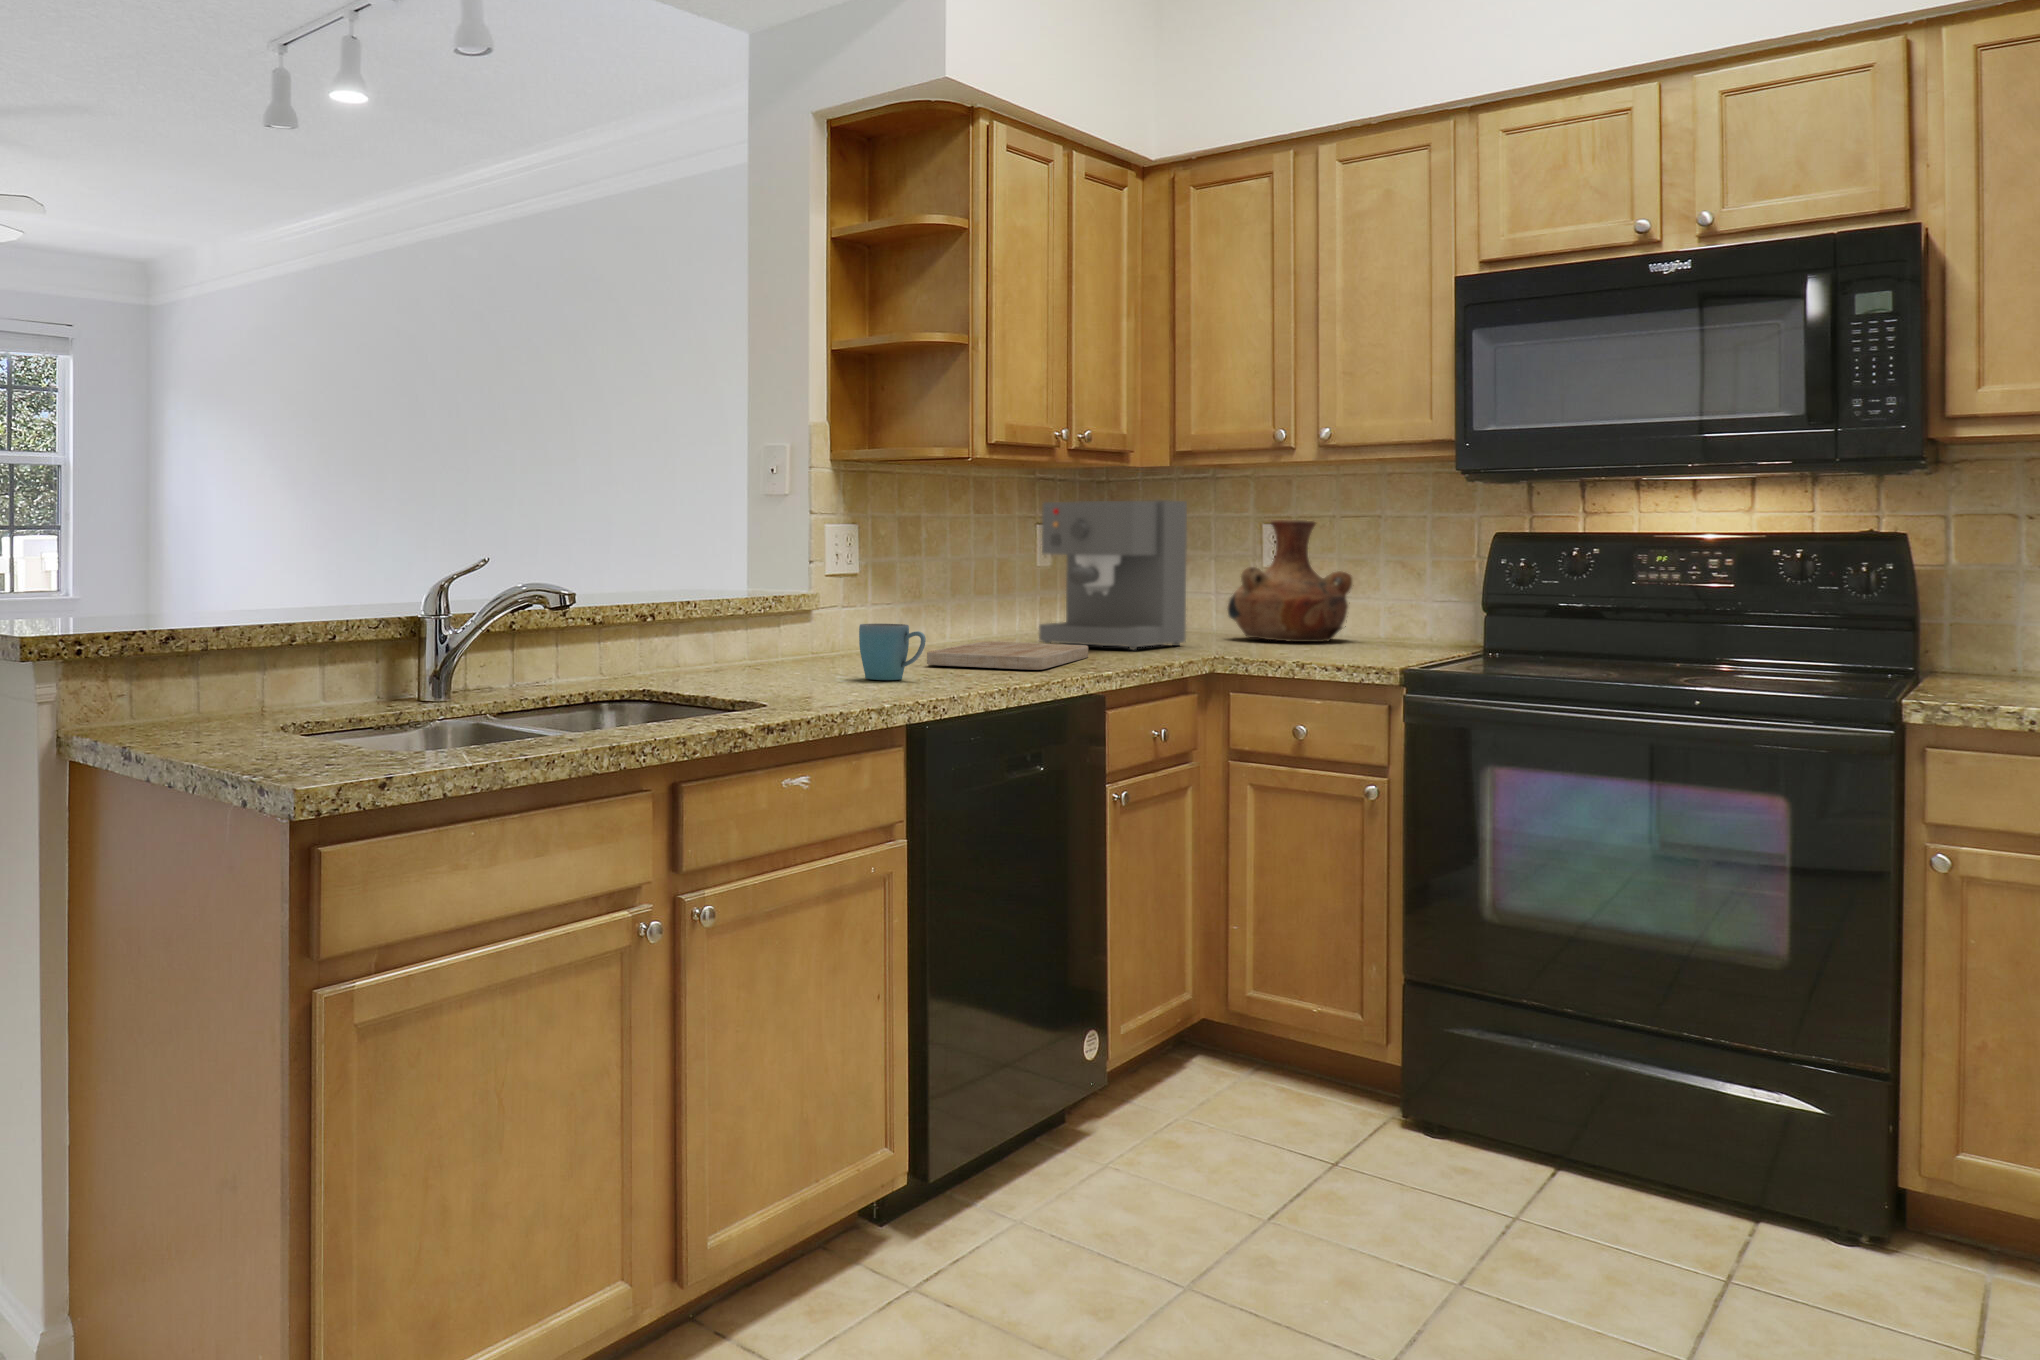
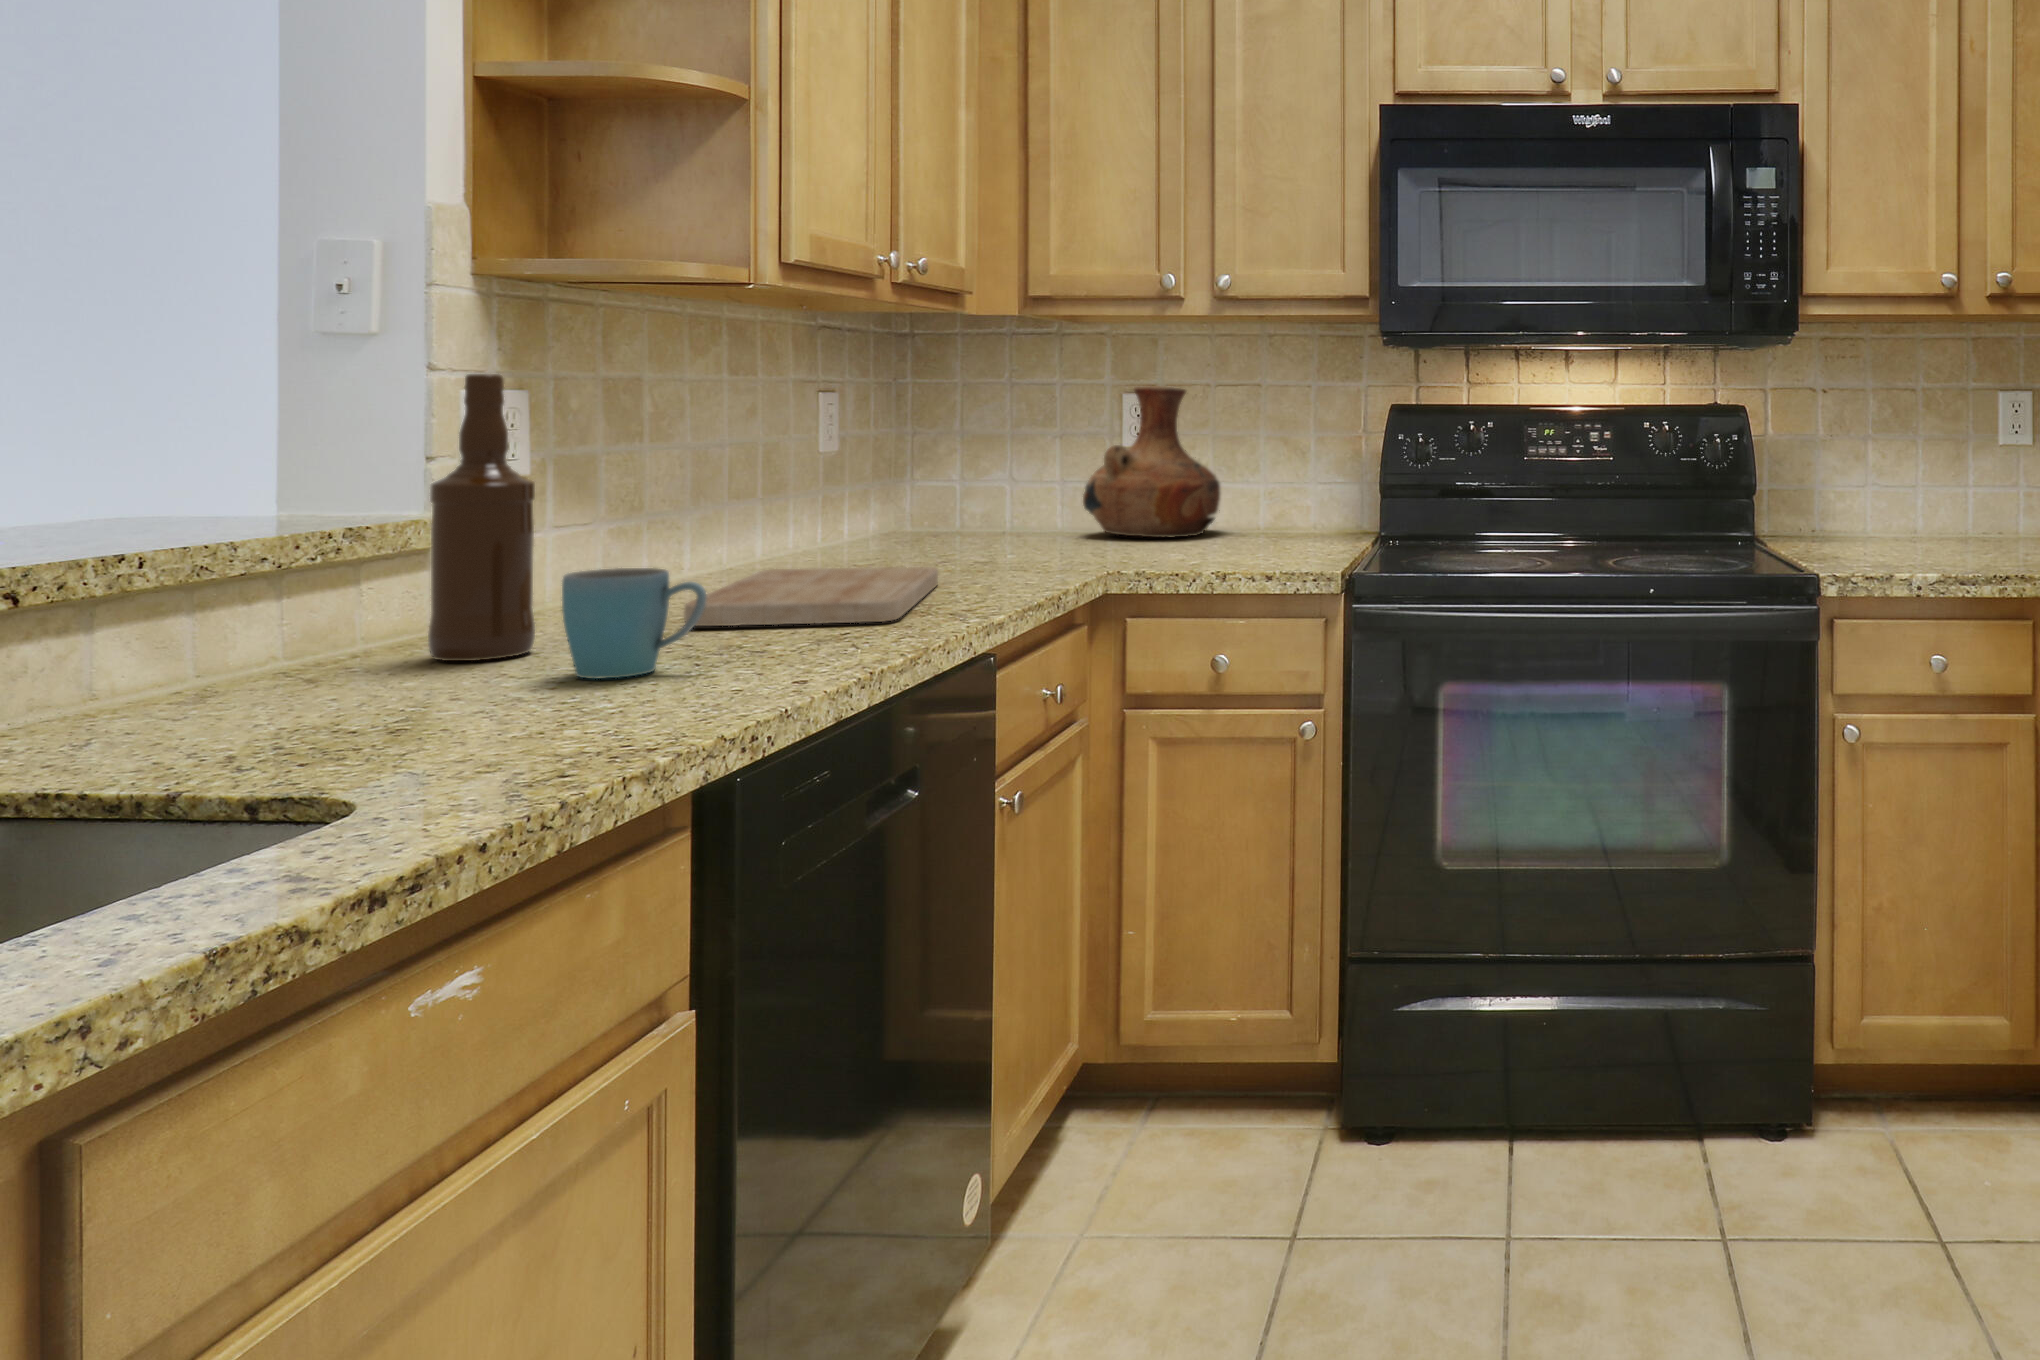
coffee maker: present [1039,500,1187,650] -> none [842,356,1047,566]
bottle: none [805,519,852,670] -> present [428,374,535,661]

